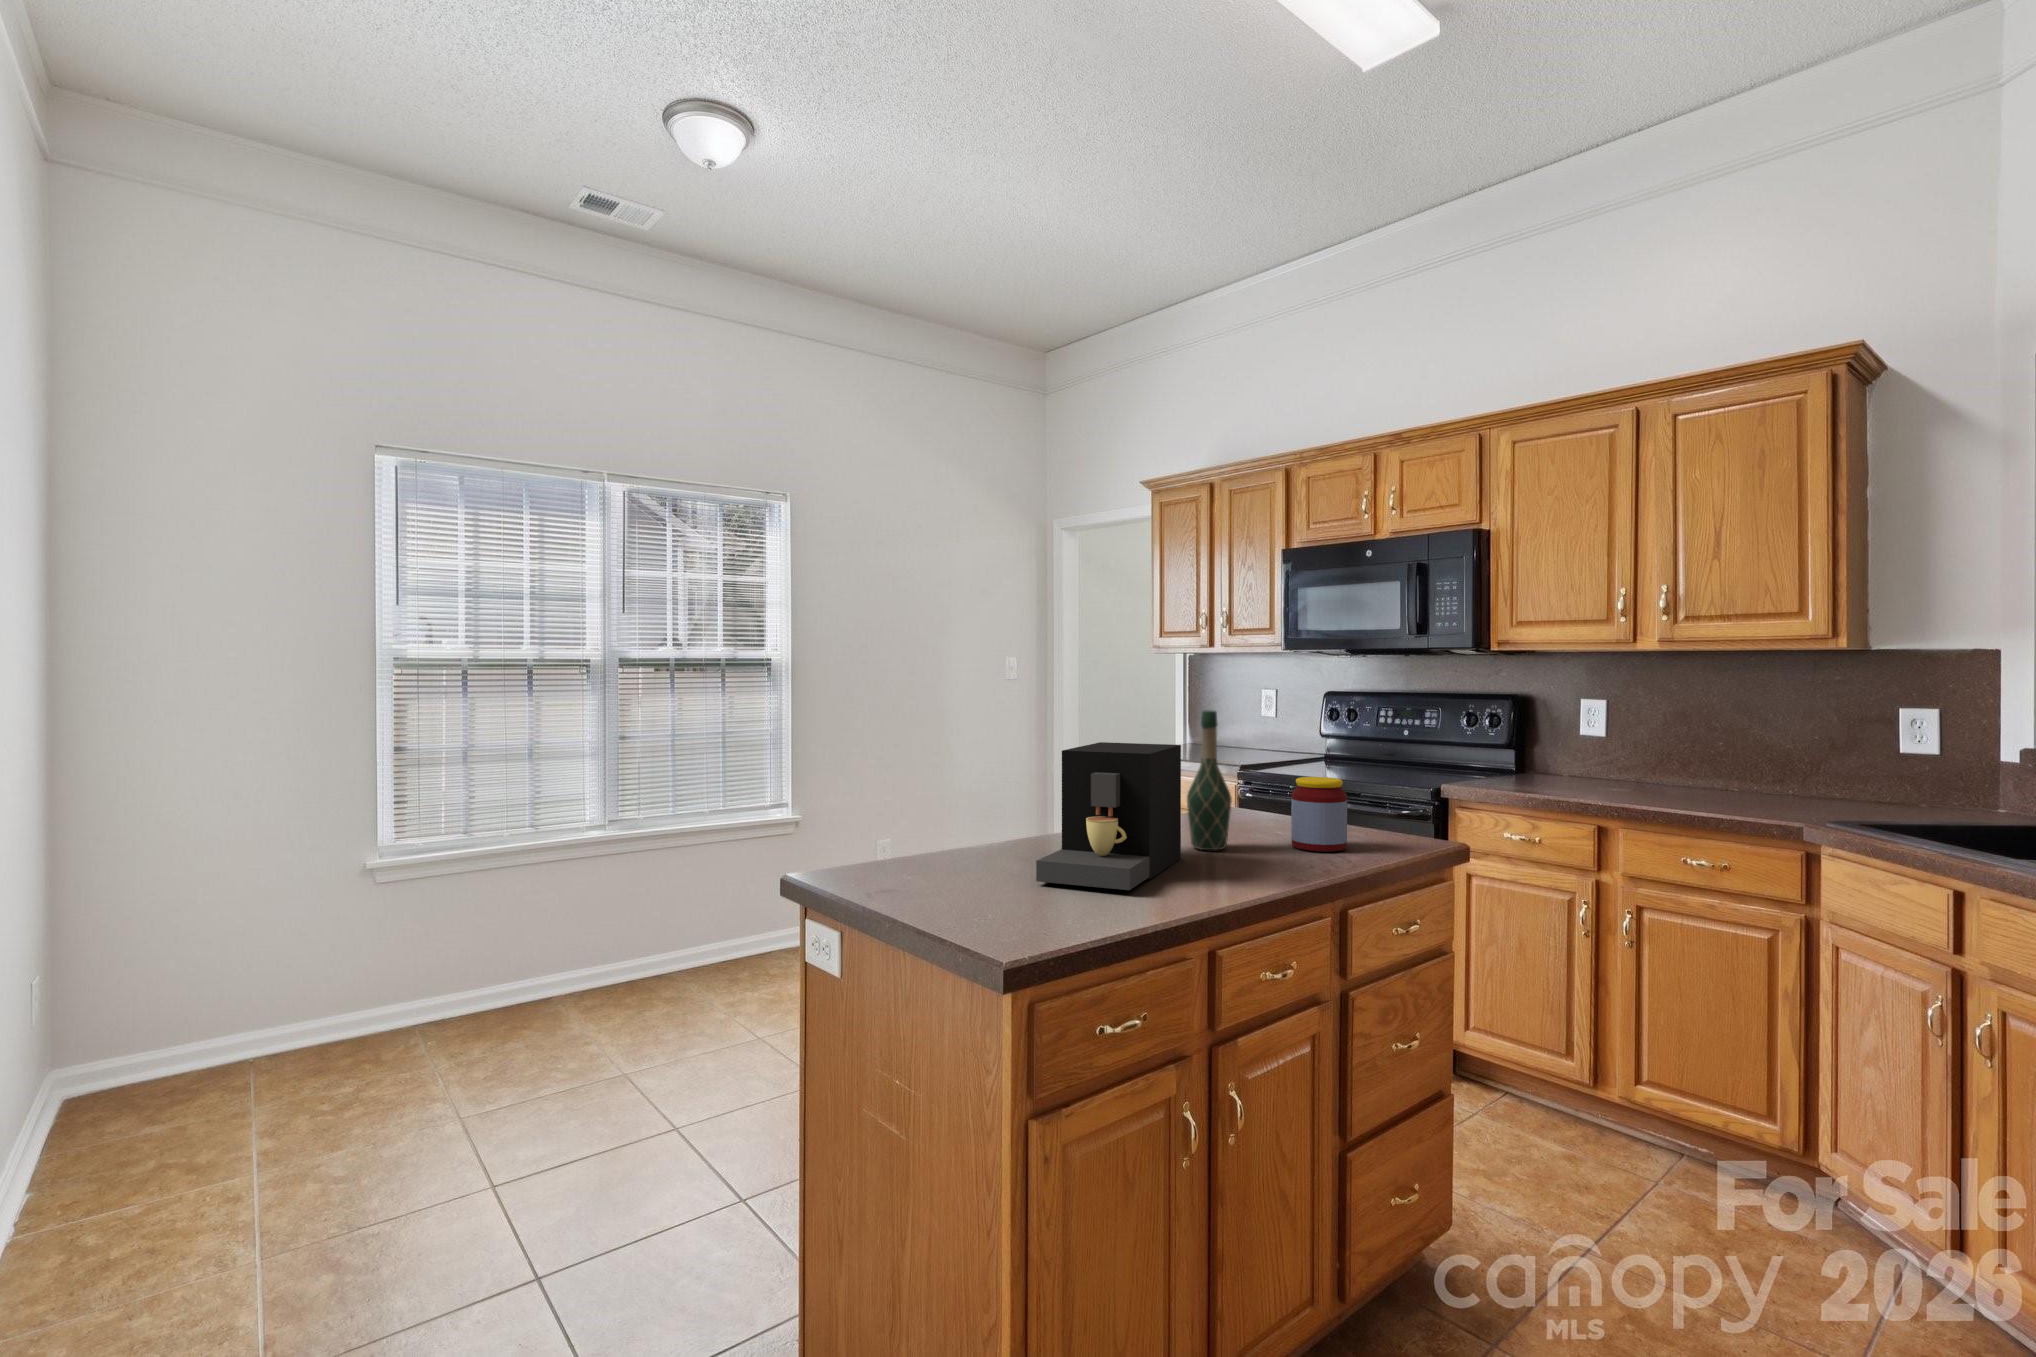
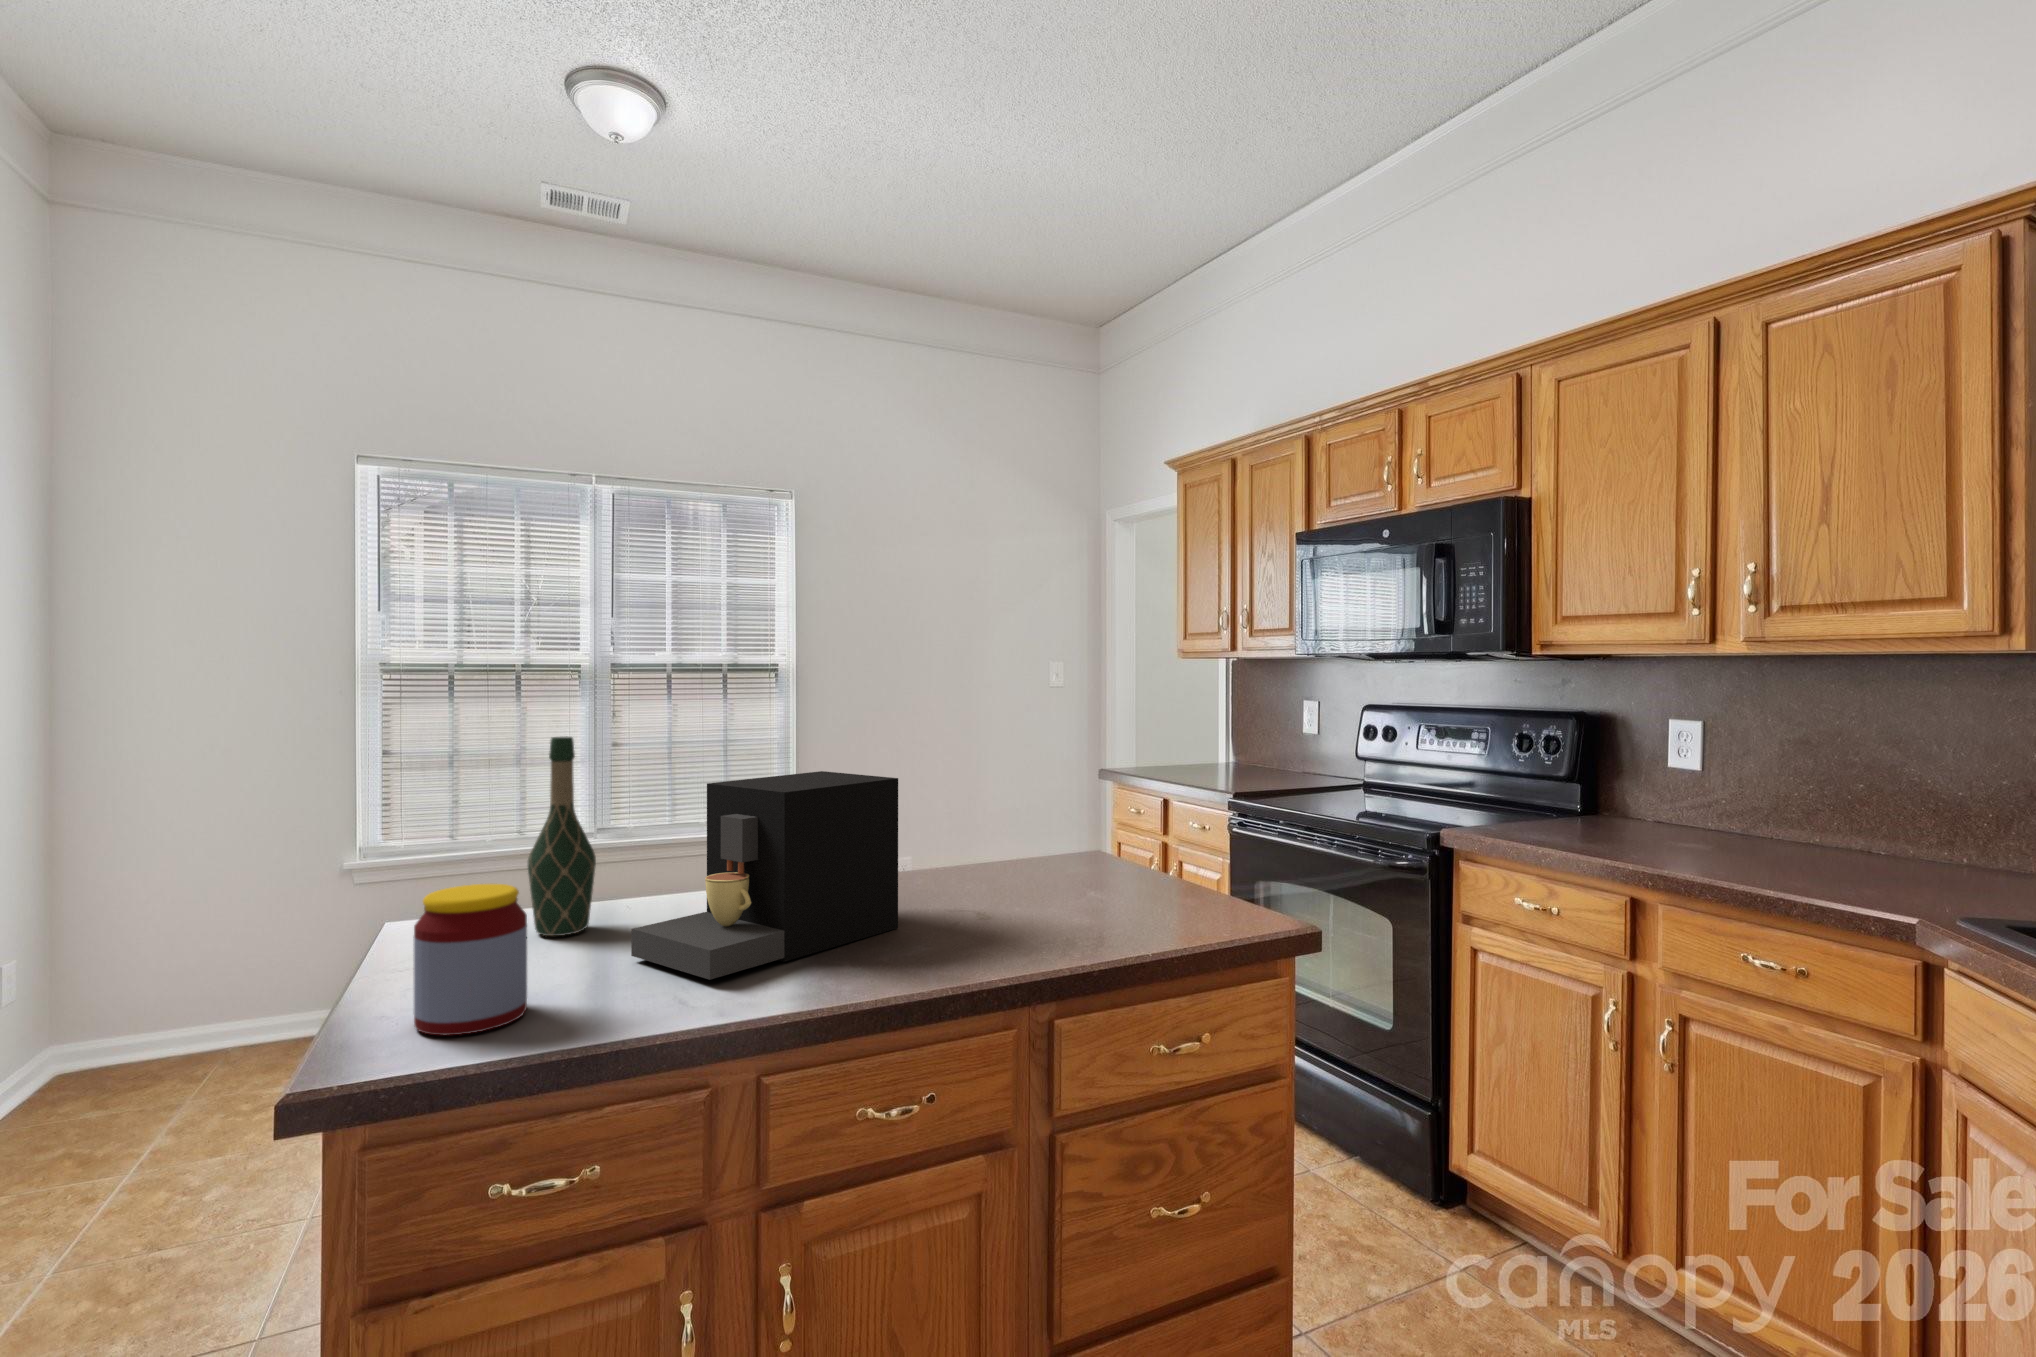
wine bottle: present [1187,711,1232,850] -> present [528,736,596,936]
jar: present [1291,777,1347,852] -> present [413,884,527,1035]

